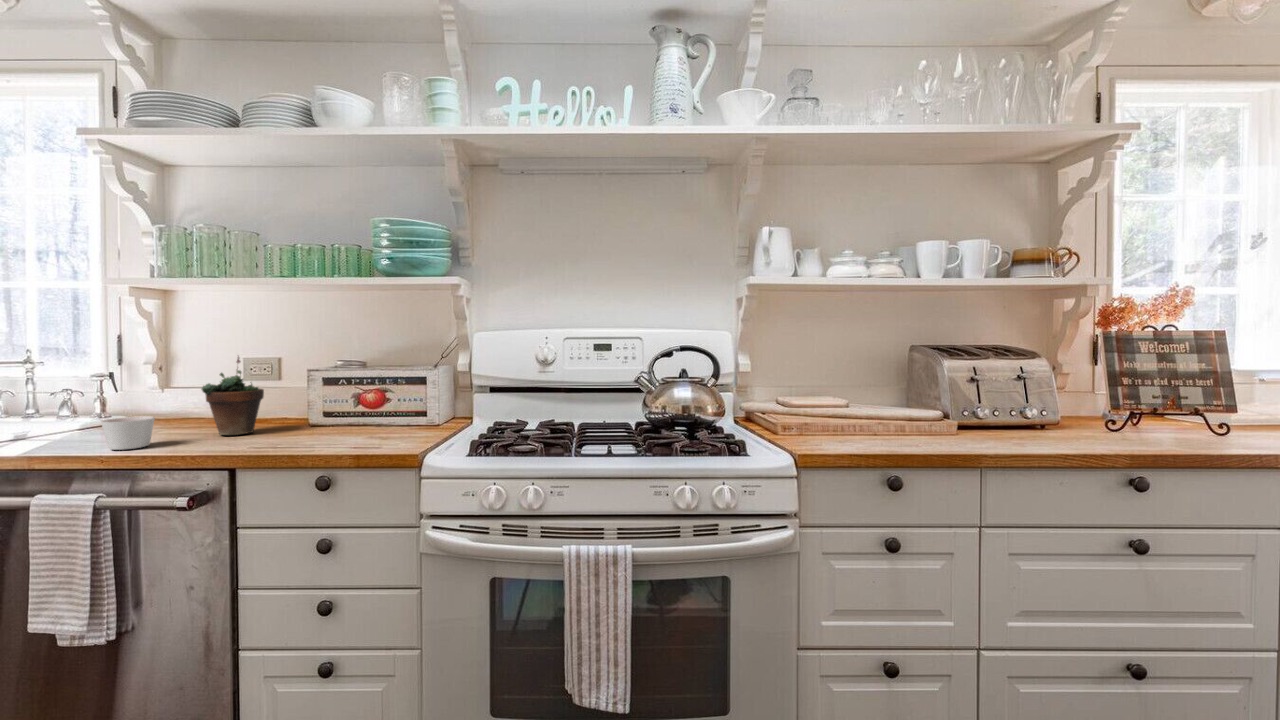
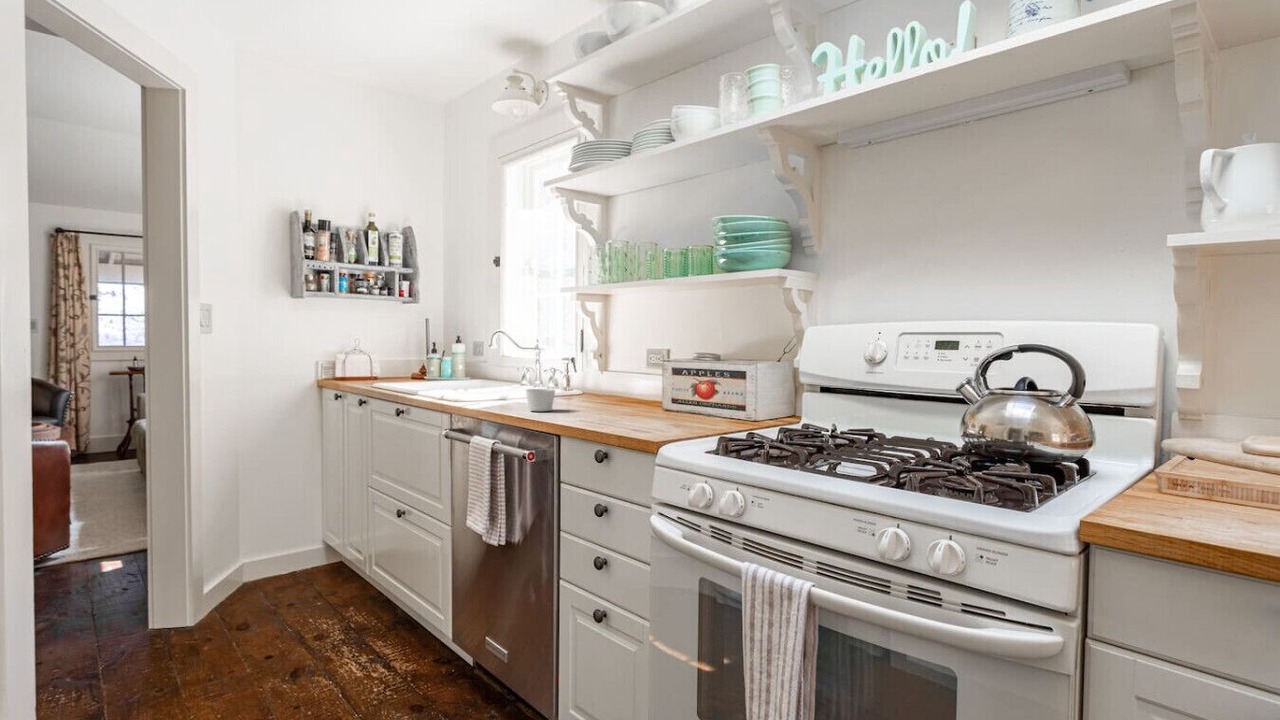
succulent plant: present [201,356,264,435] -> none [584,346,628,411]

